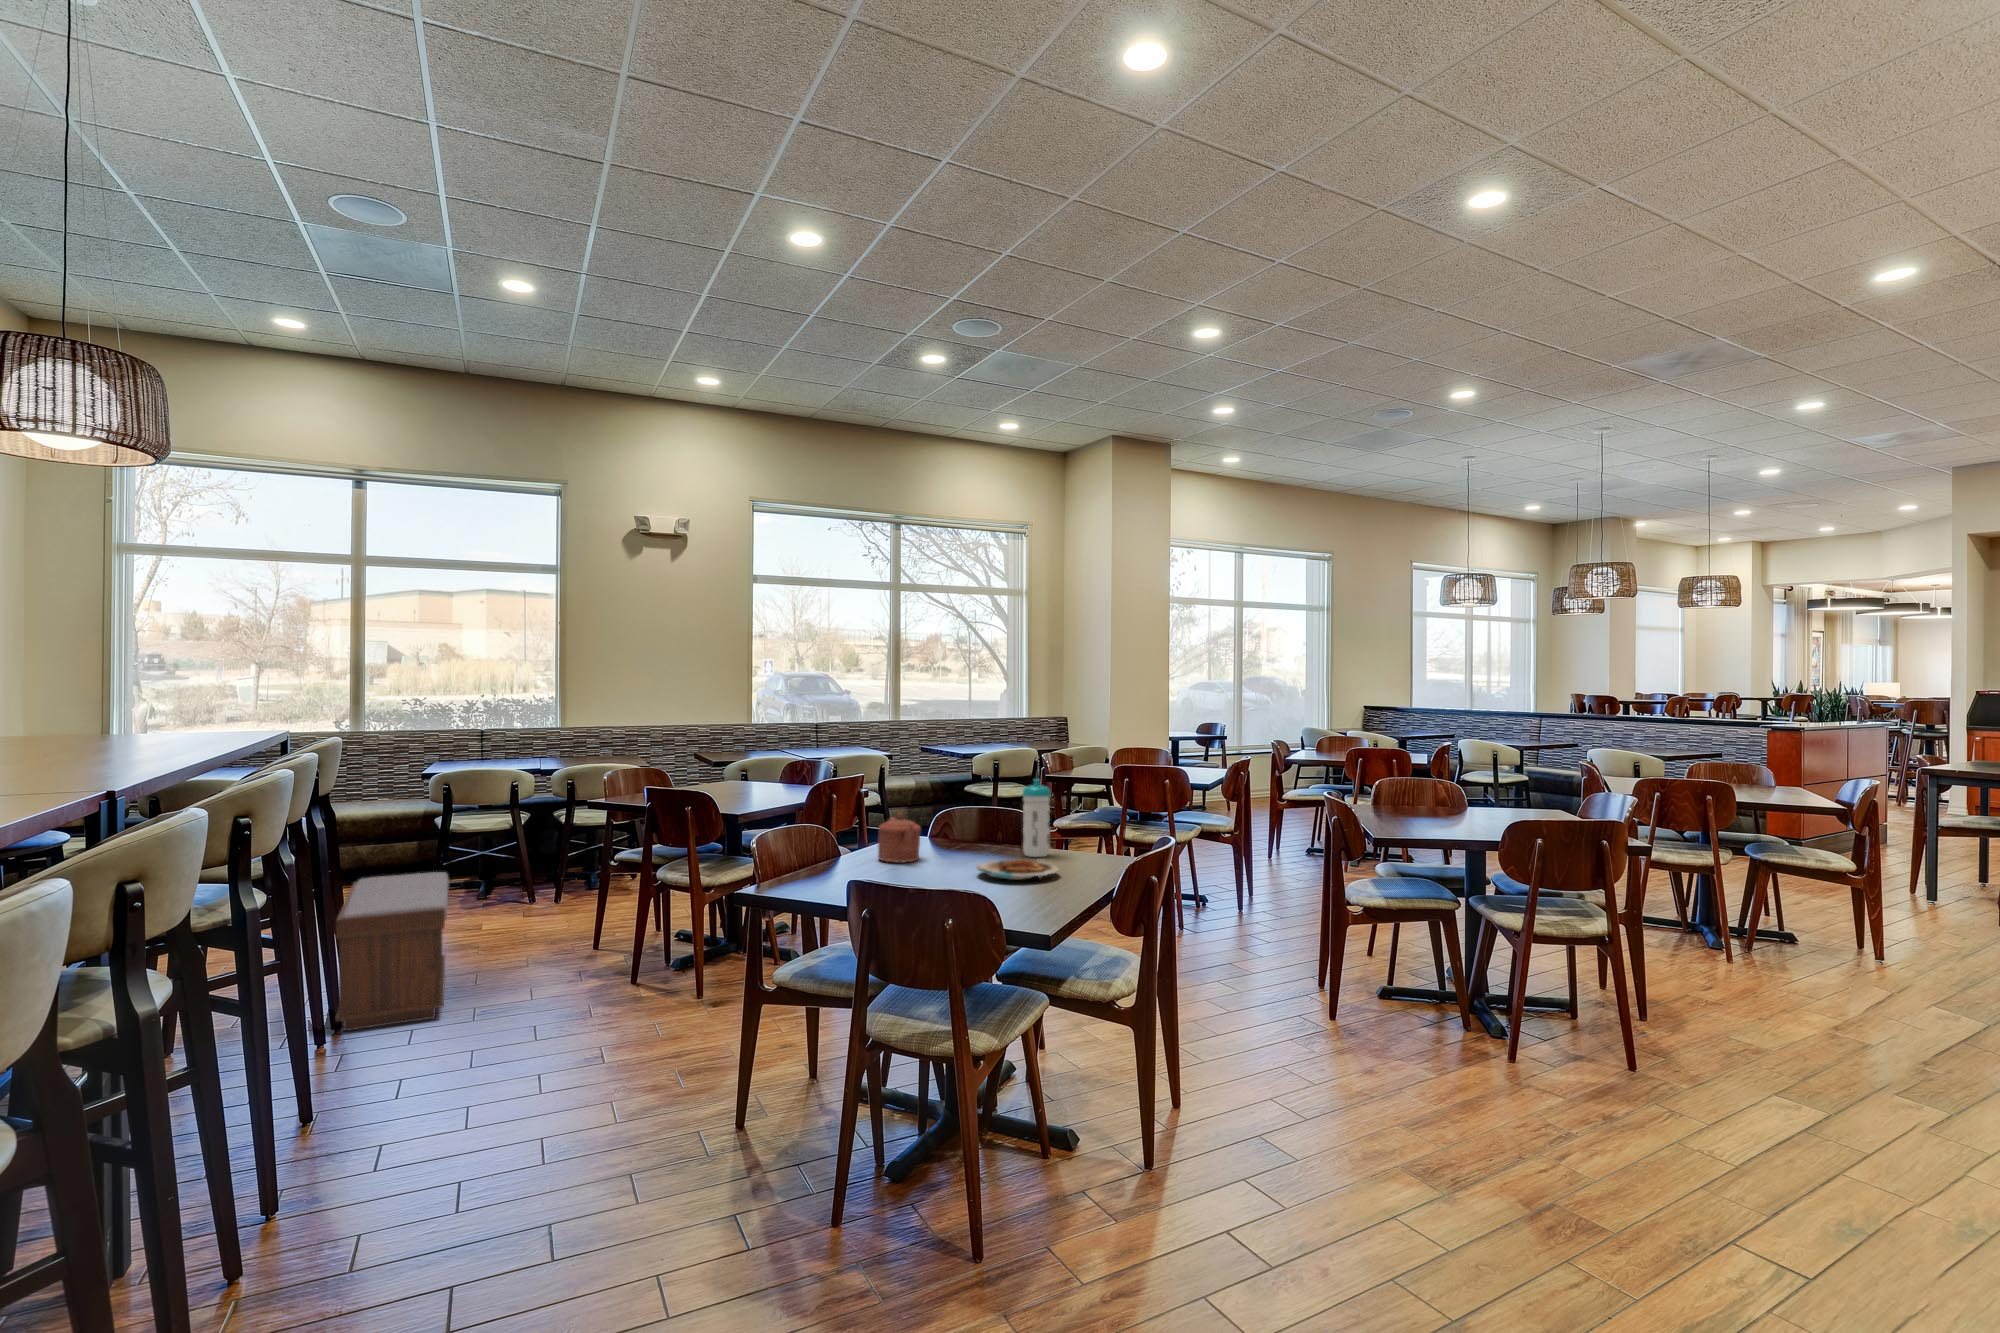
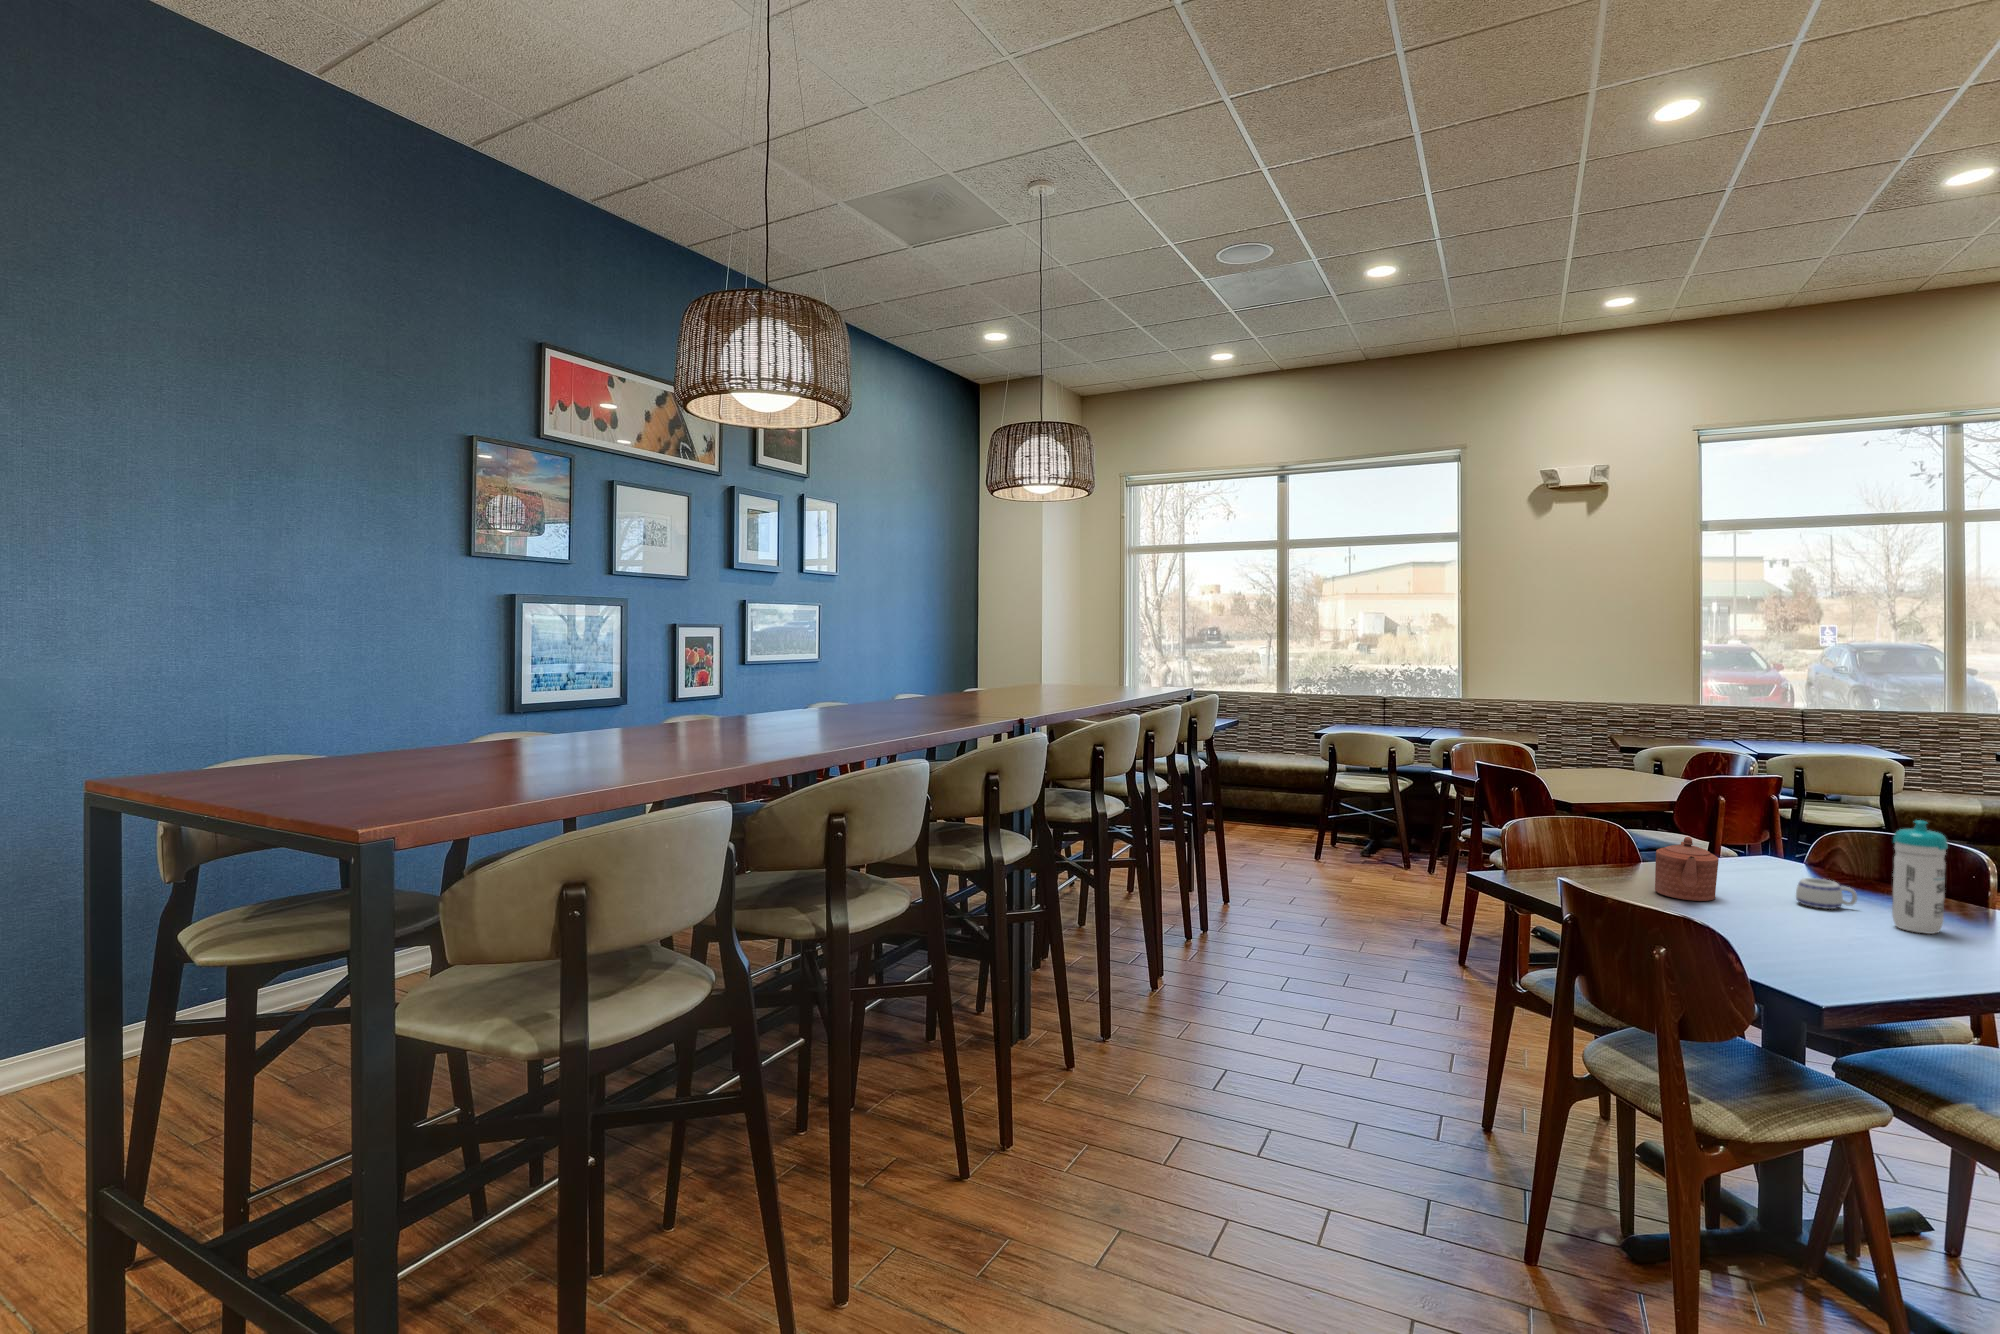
mug: none [962,832,996,853] -> present [1796,878,1857,909]
plate: present [976,859,1058,880] -> none [1765,922,1912,962]
bench: present [335,872,449,1031] -> none [1198,821,1302,951]

